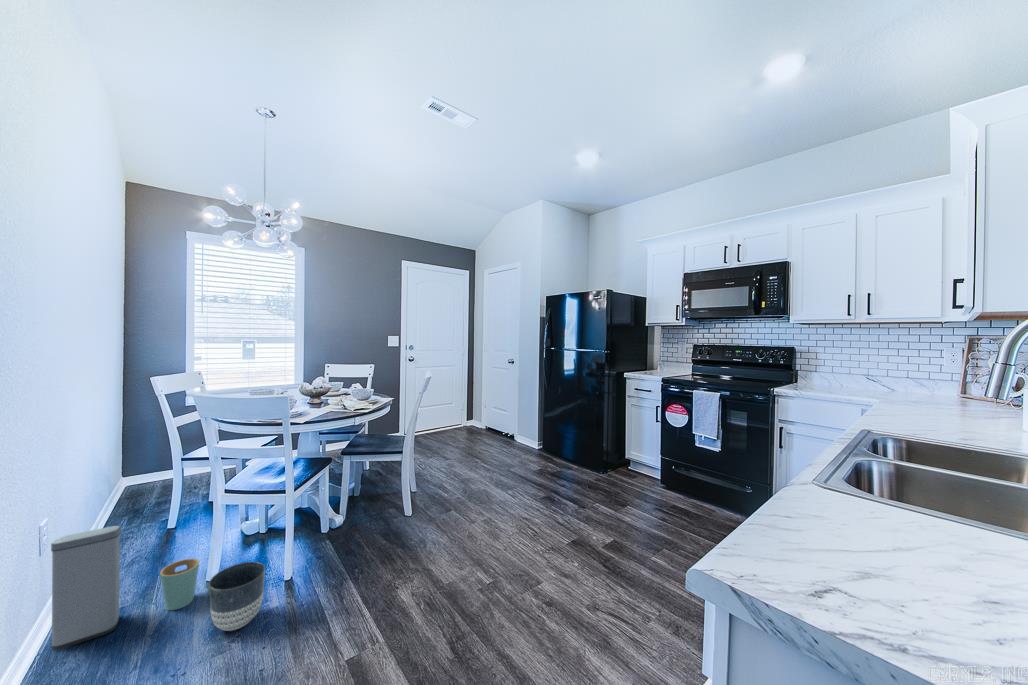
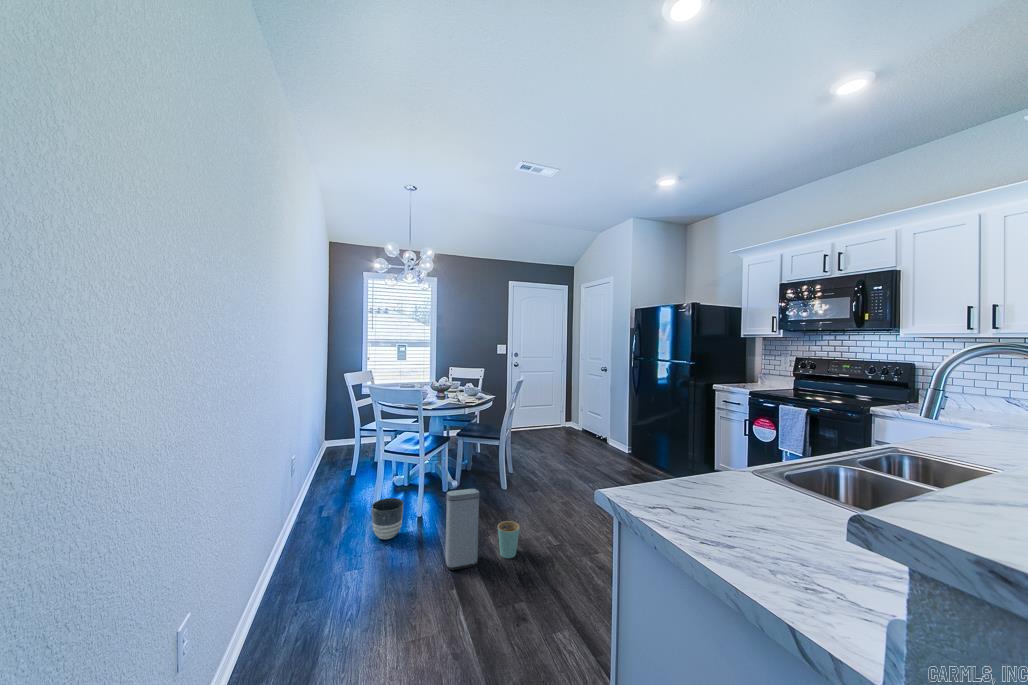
trash can: present [51,526,199,650] -> present [445,489,520,570]

